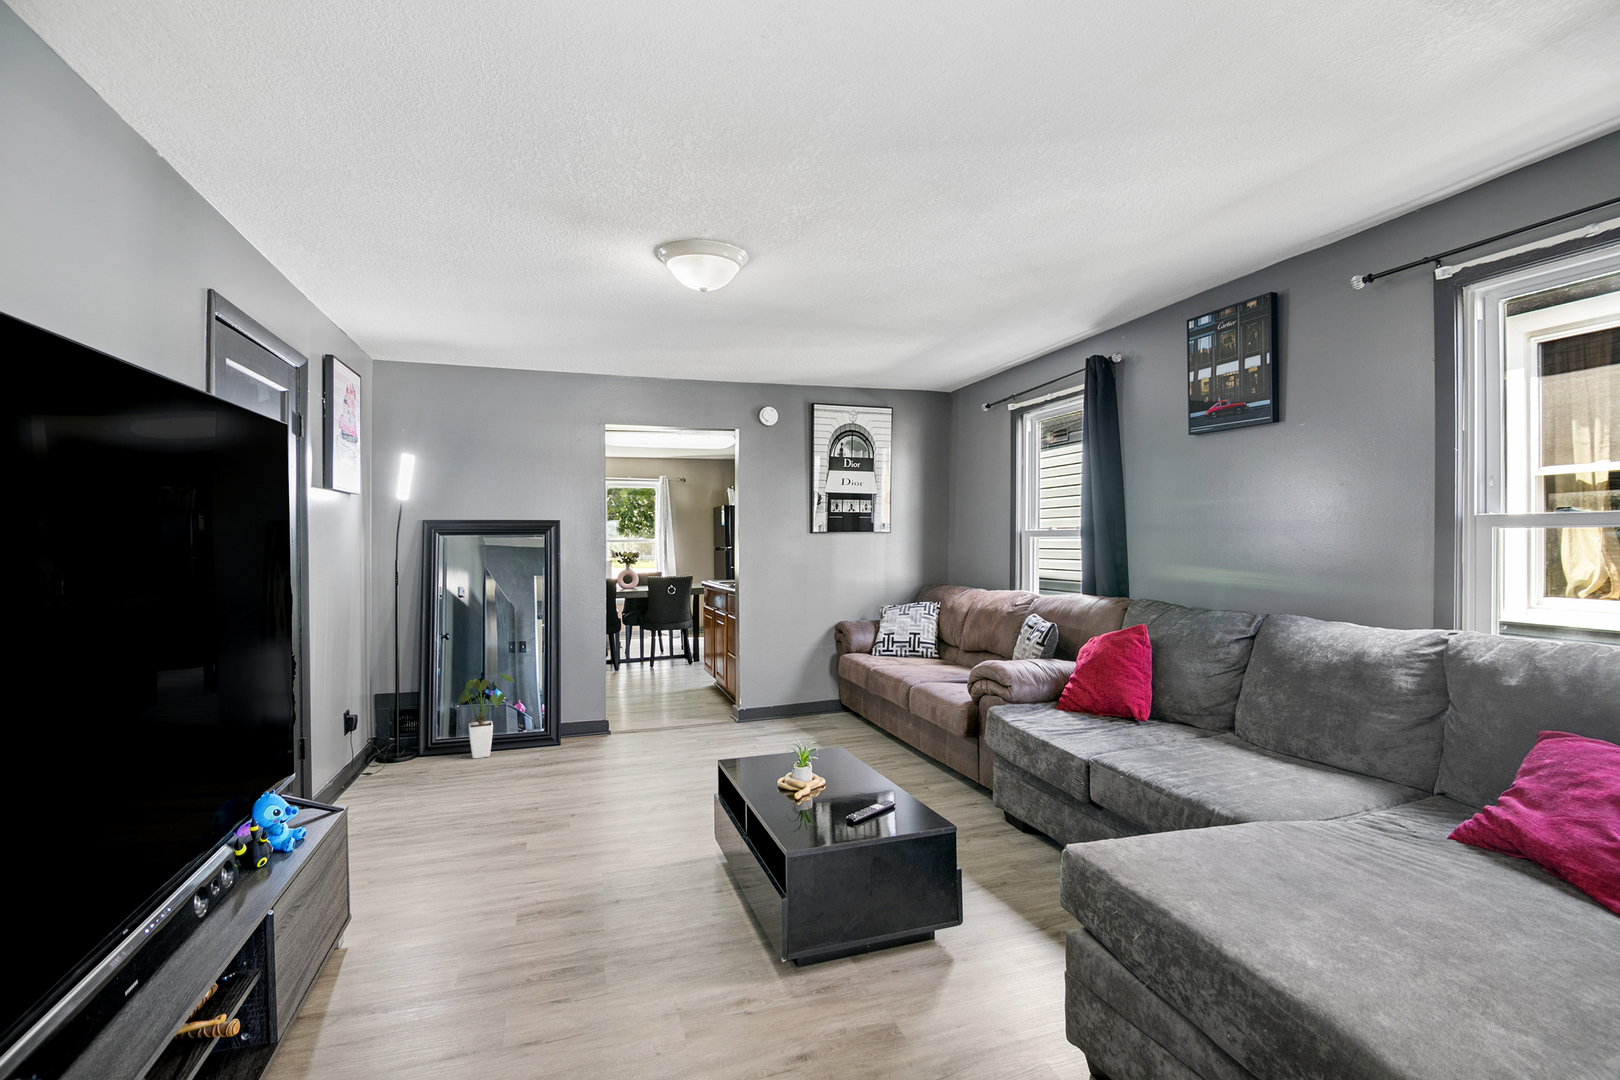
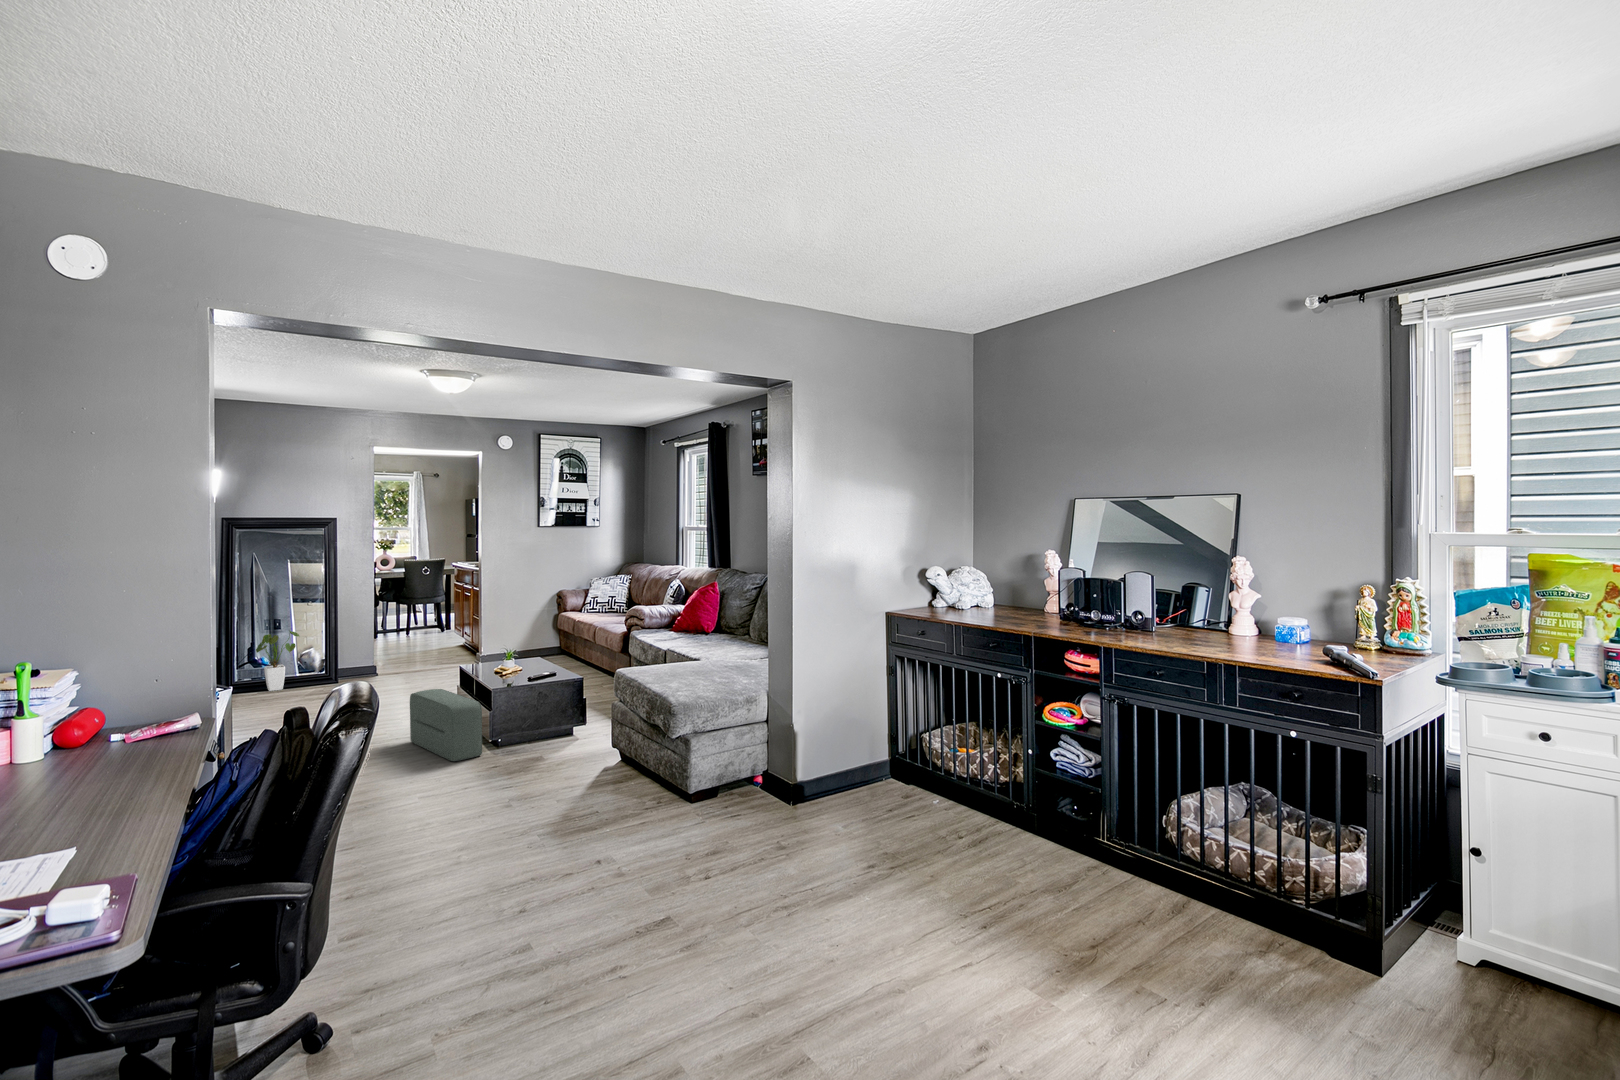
pouf: none [635,827,769,1027] -> present [410,689,482,761]

